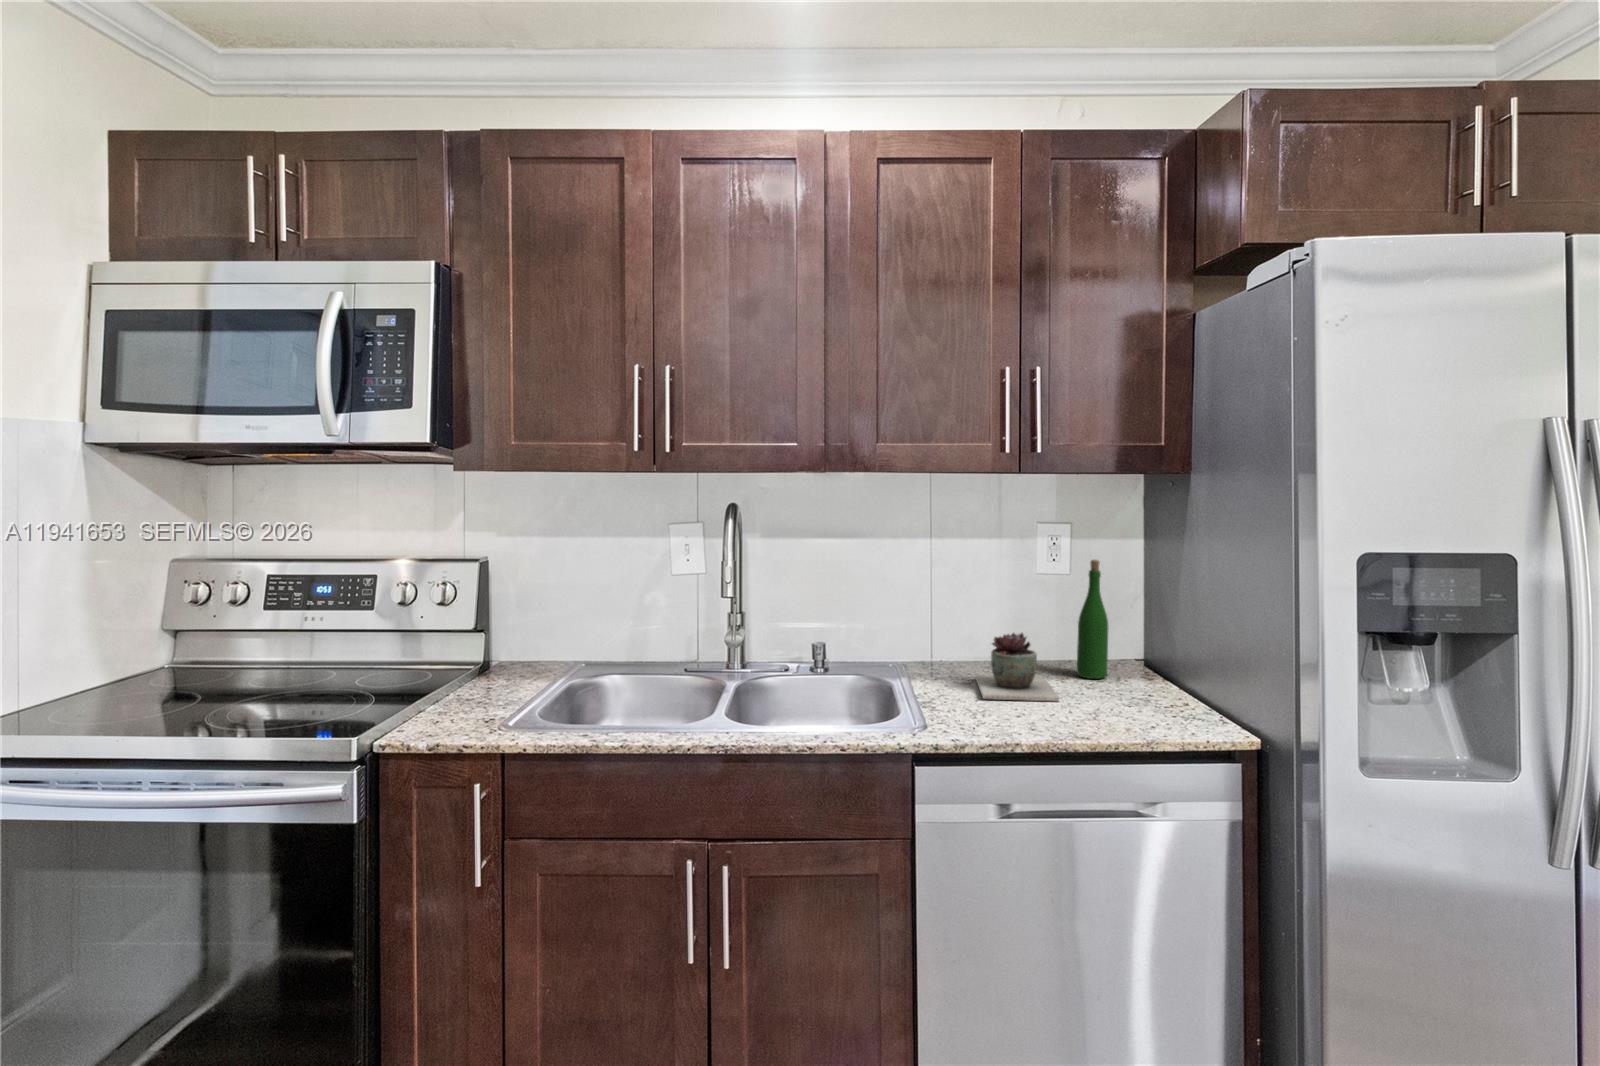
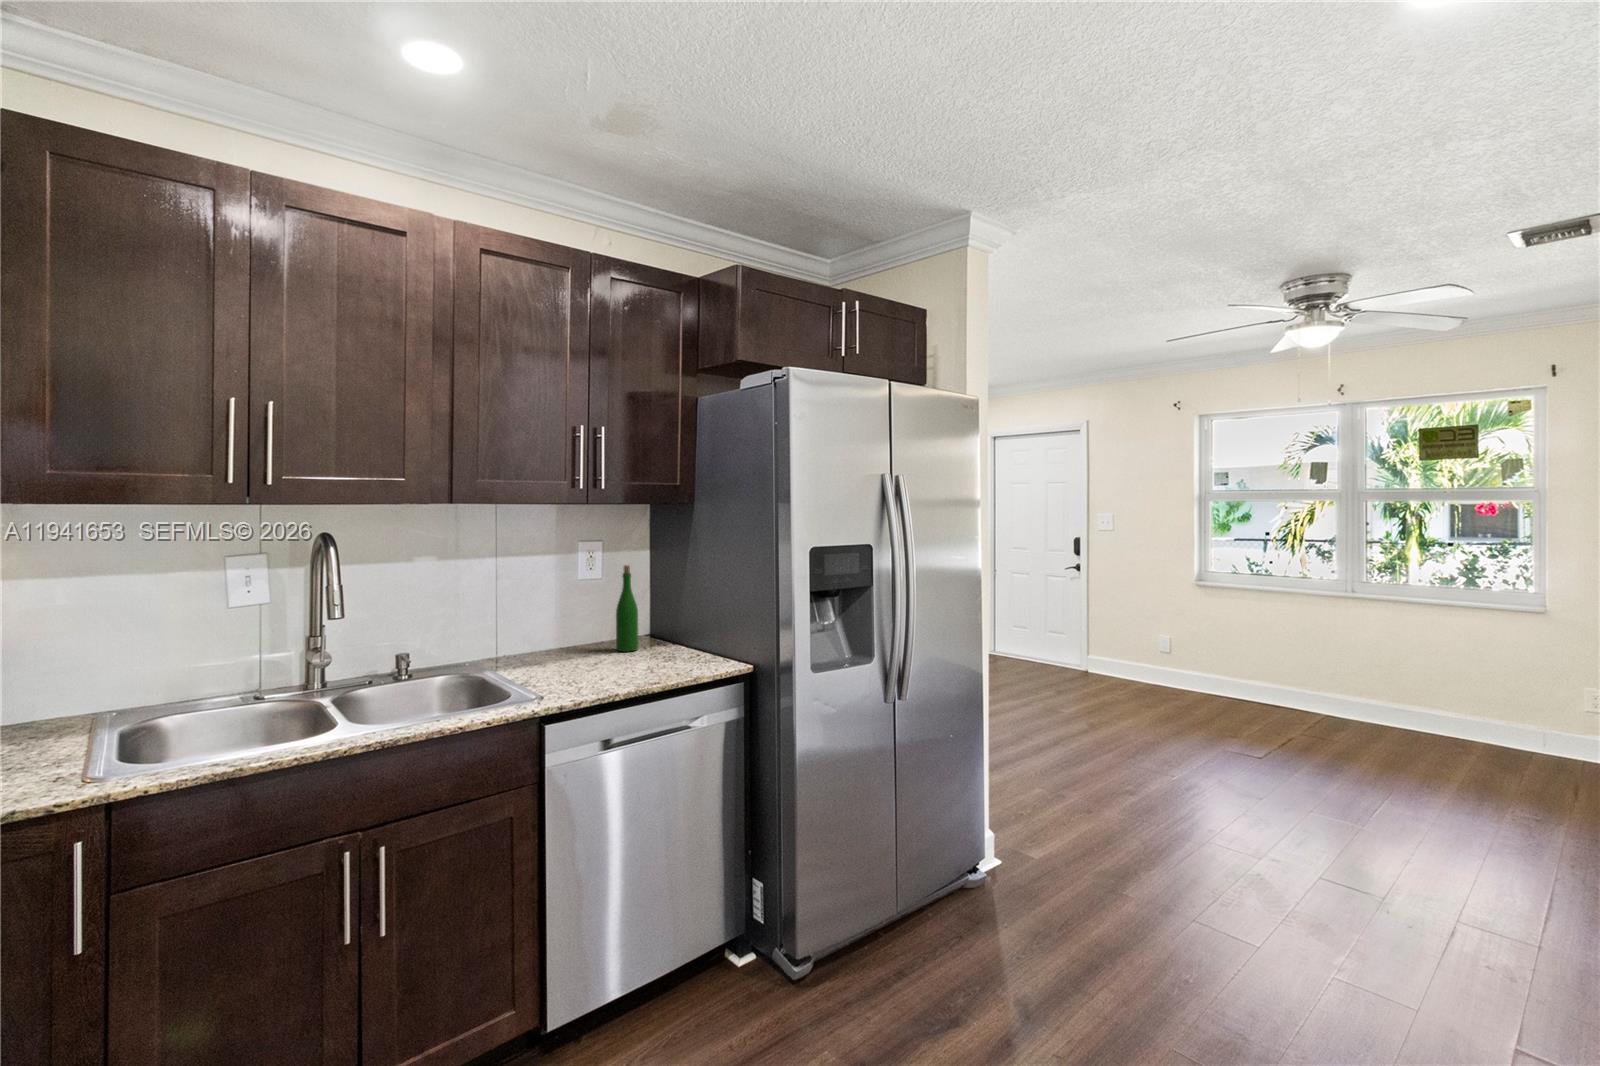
succulent plant: present [975,633,1059,701] -> none [547,622,621,674]

